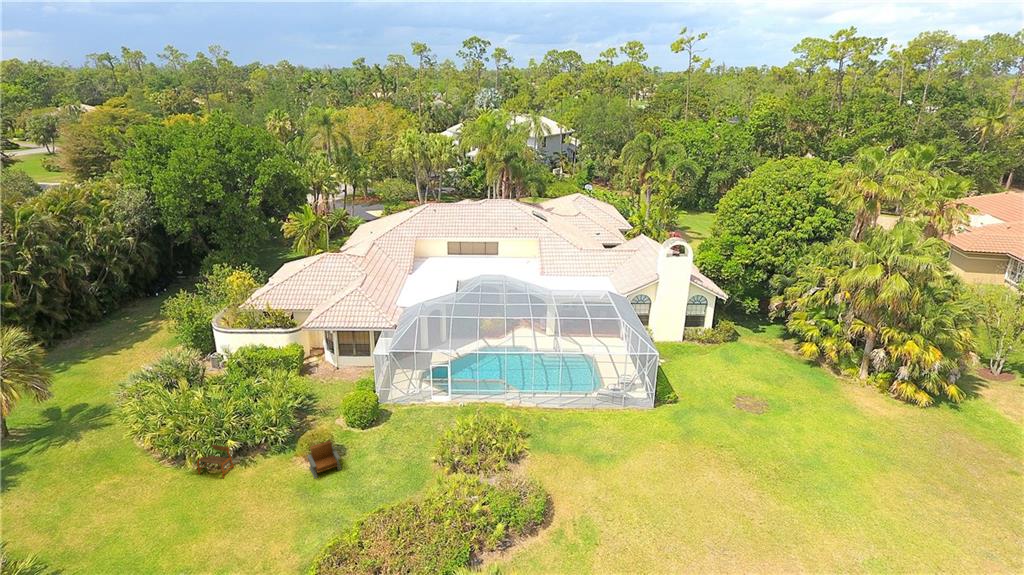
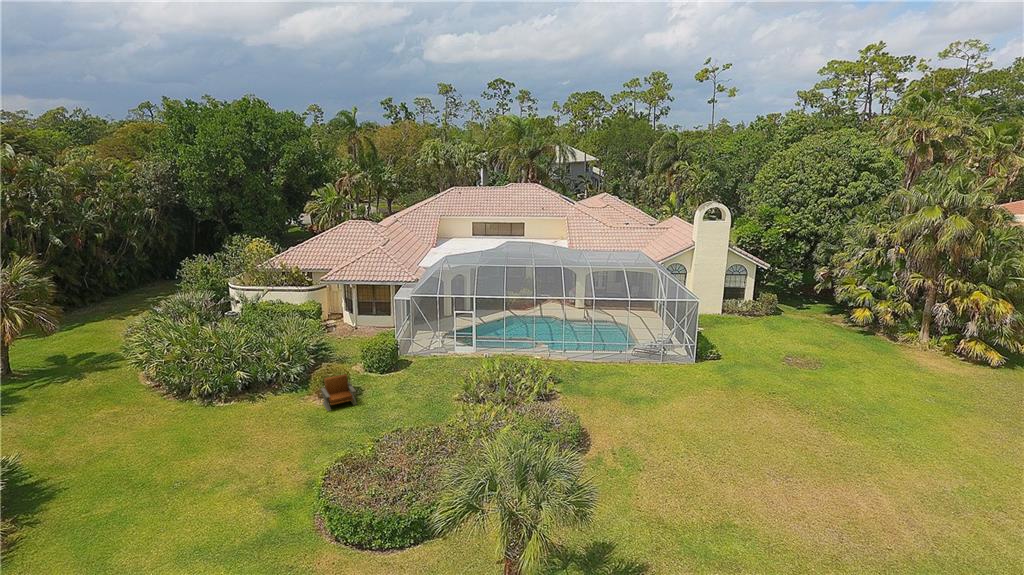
bench: present [197,445,234,478] -> none [203,373,242,409]

